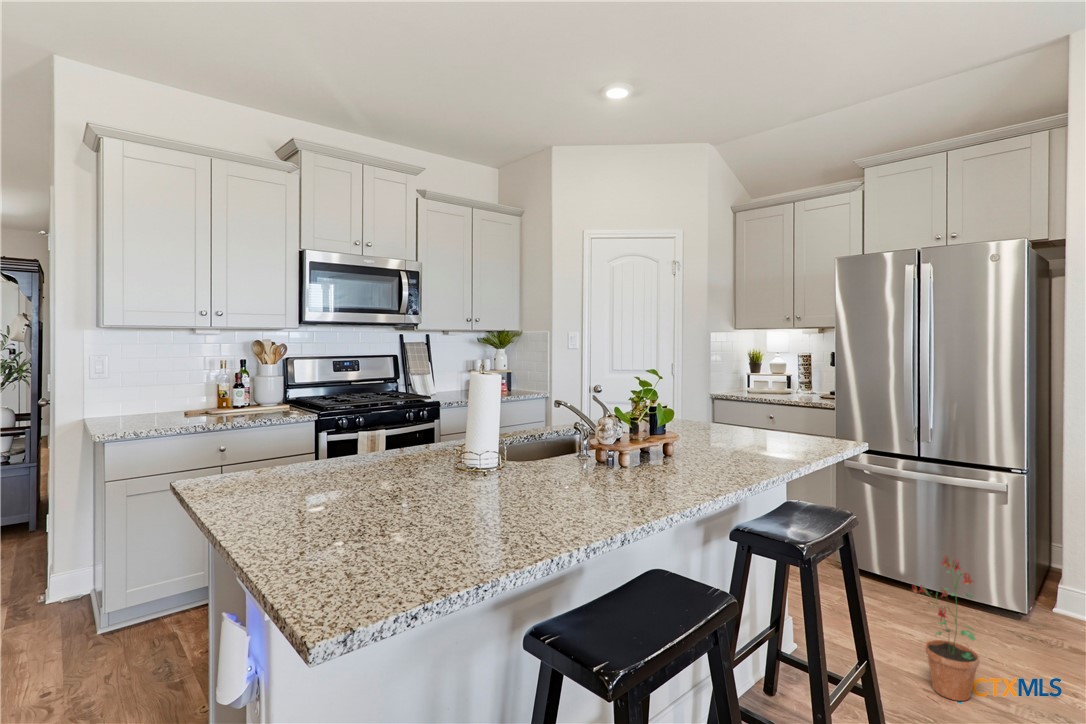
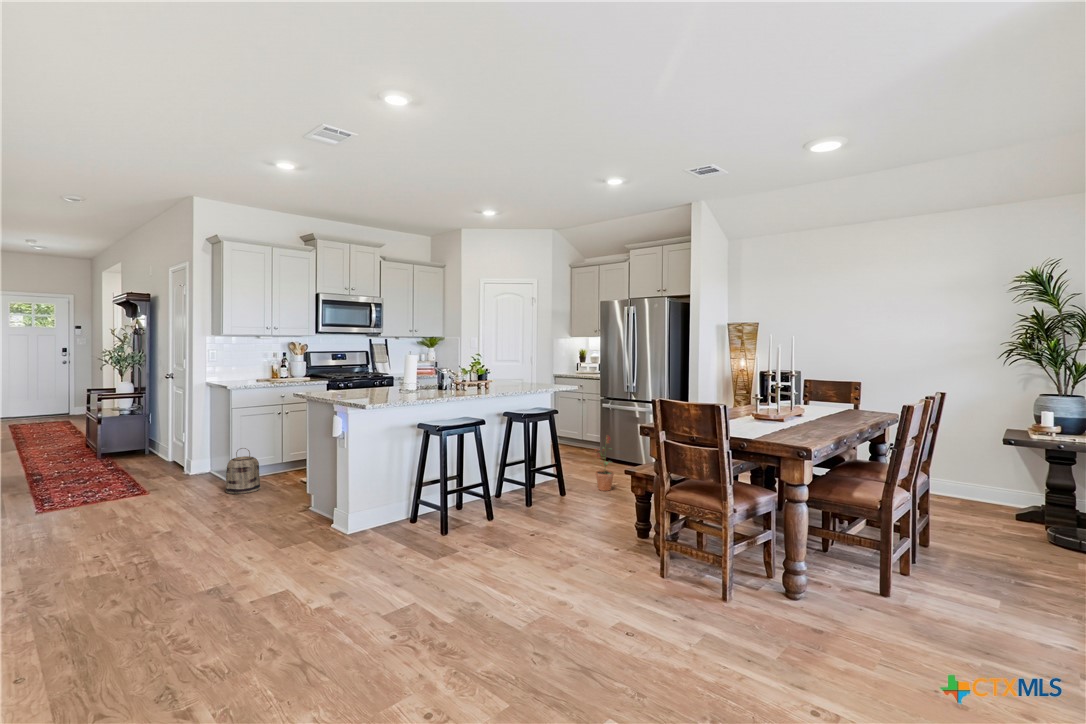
basket: none [74,576,158,688] -> present [226,448,261,494]

